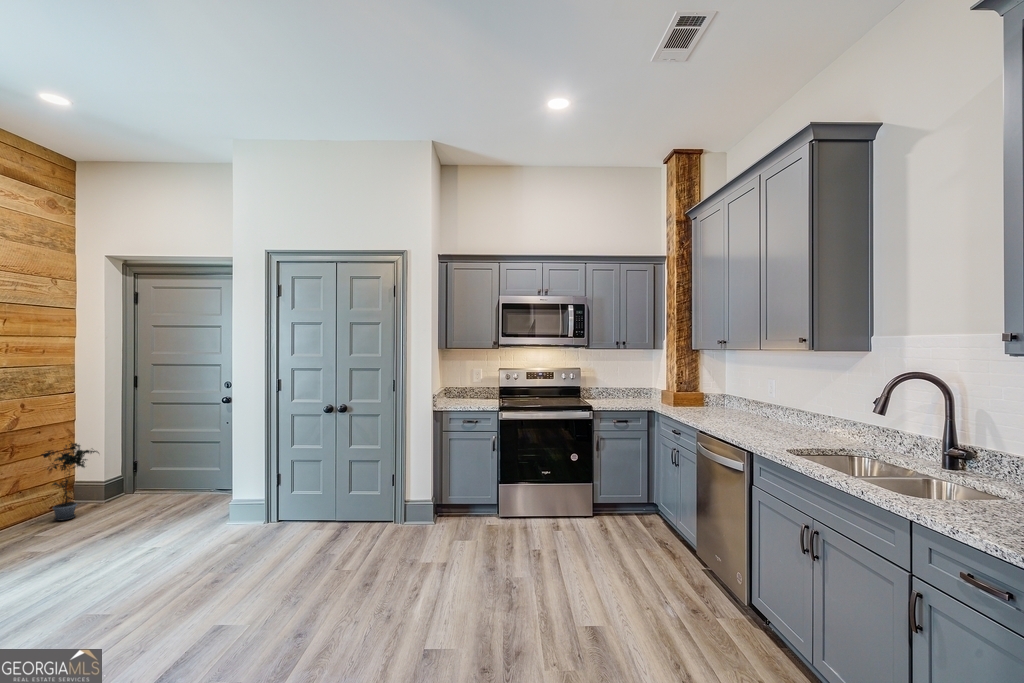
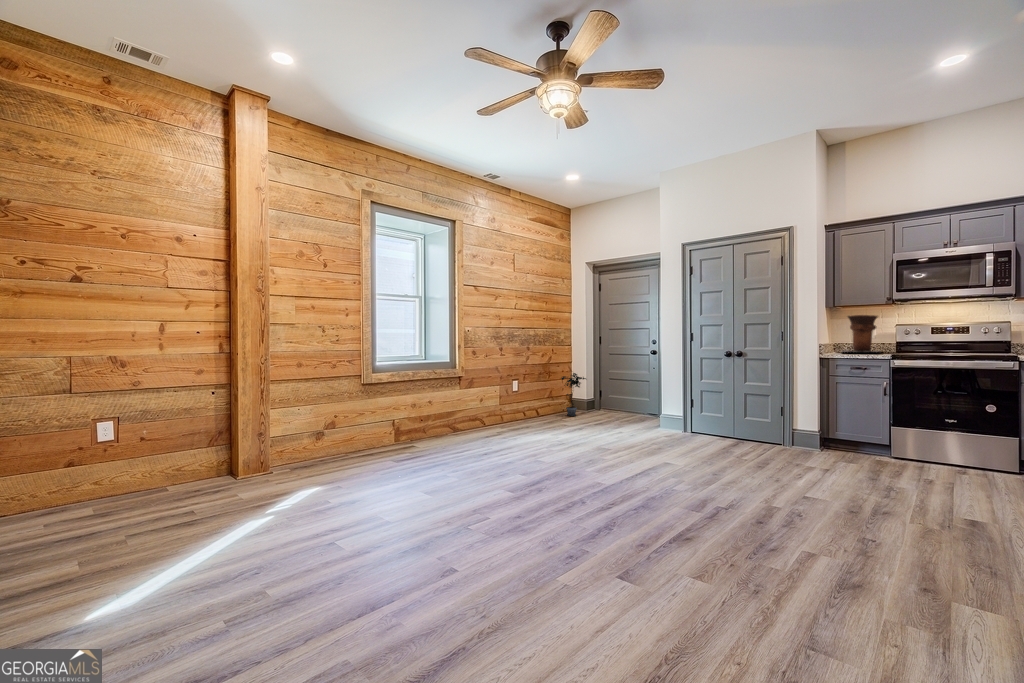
vase: none [453,360,490,402] -> present [848,315,878,352]

